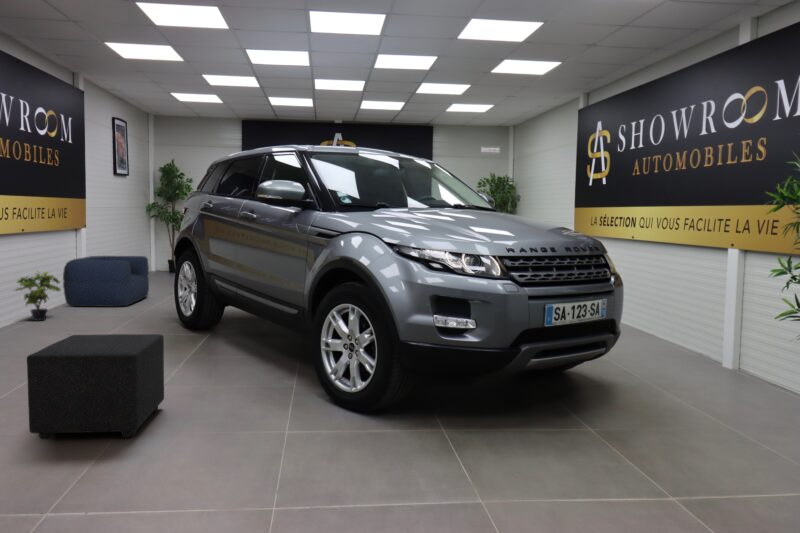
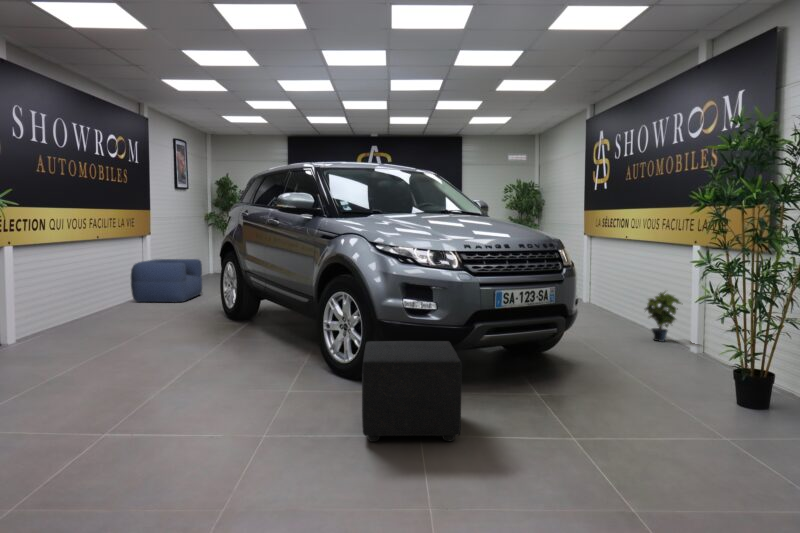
potted plant: present [15,272,60,321] -> present [645,292,681,342]
ottoman: present [27,334,164,439] -> present [362,341,462,442]

